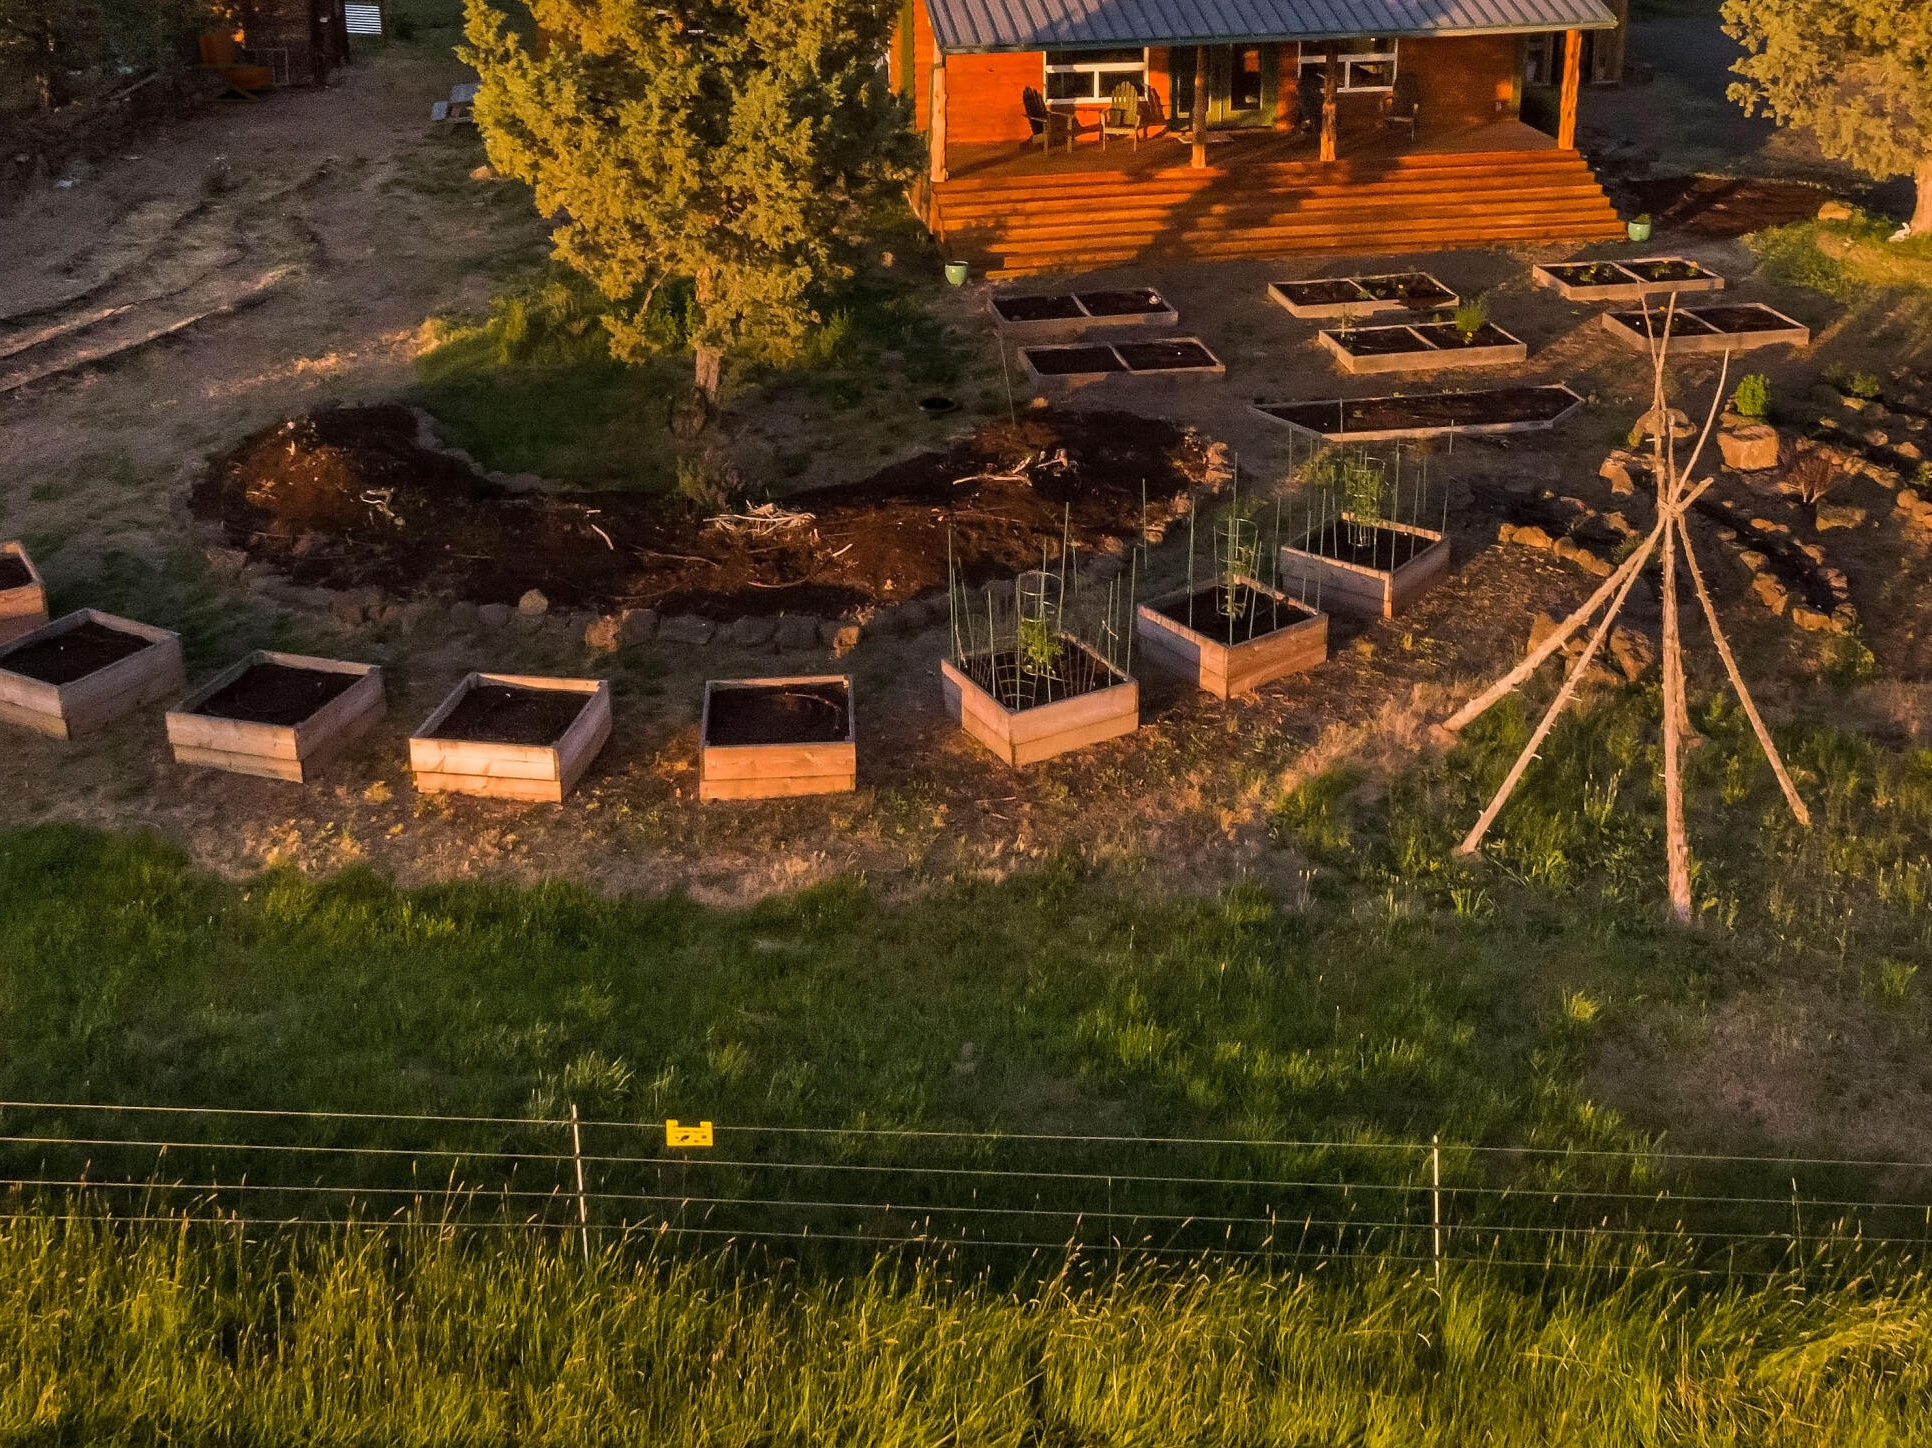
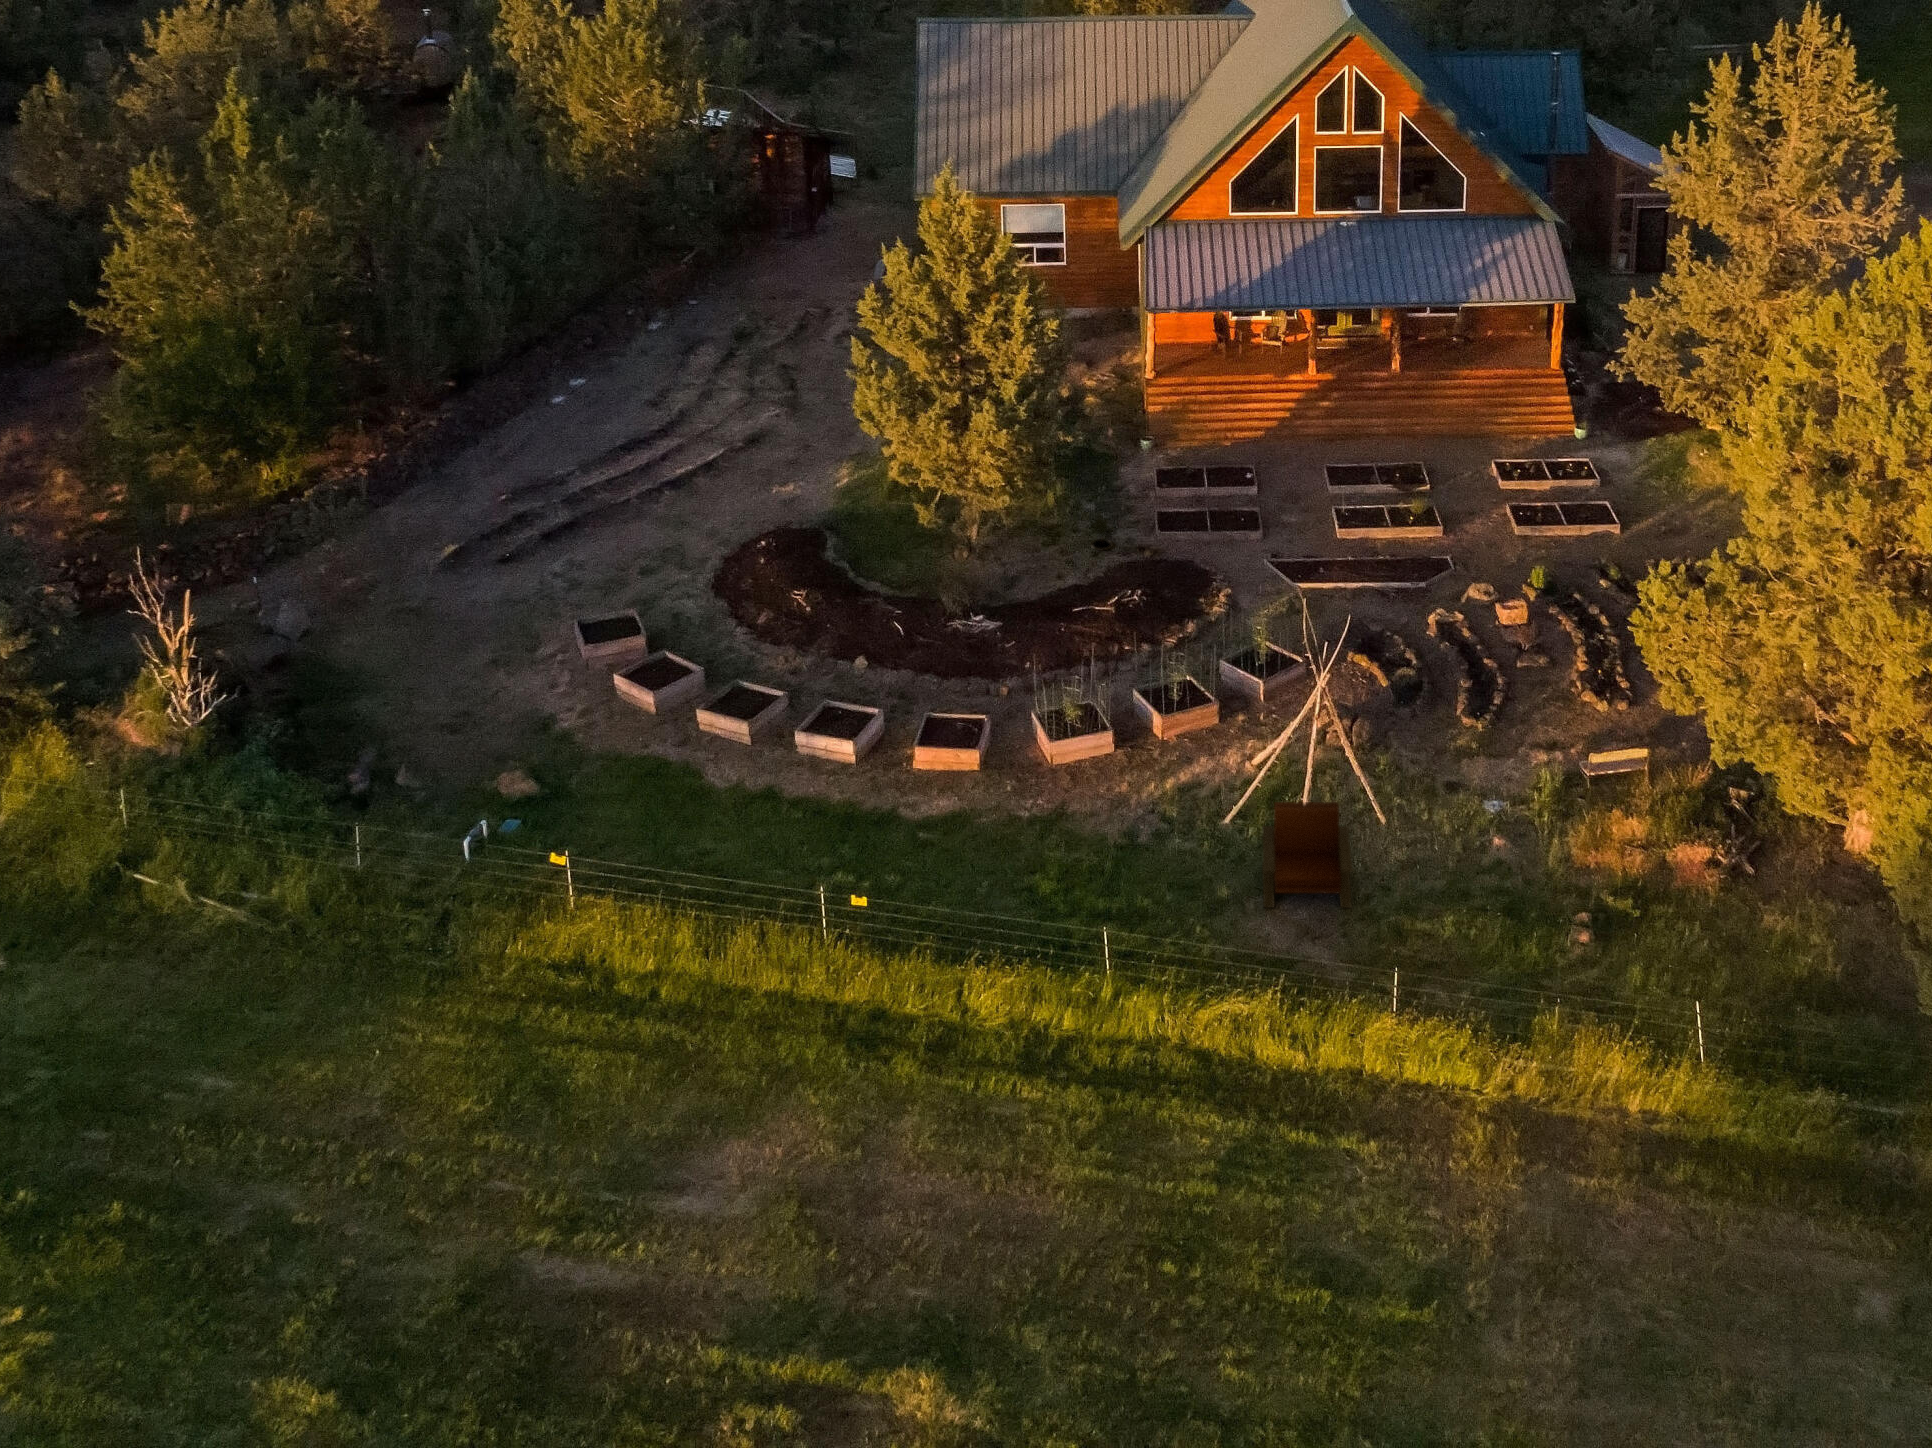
lounge chair: present [197,28,280,102] -> present [1262,802,1353,908]

